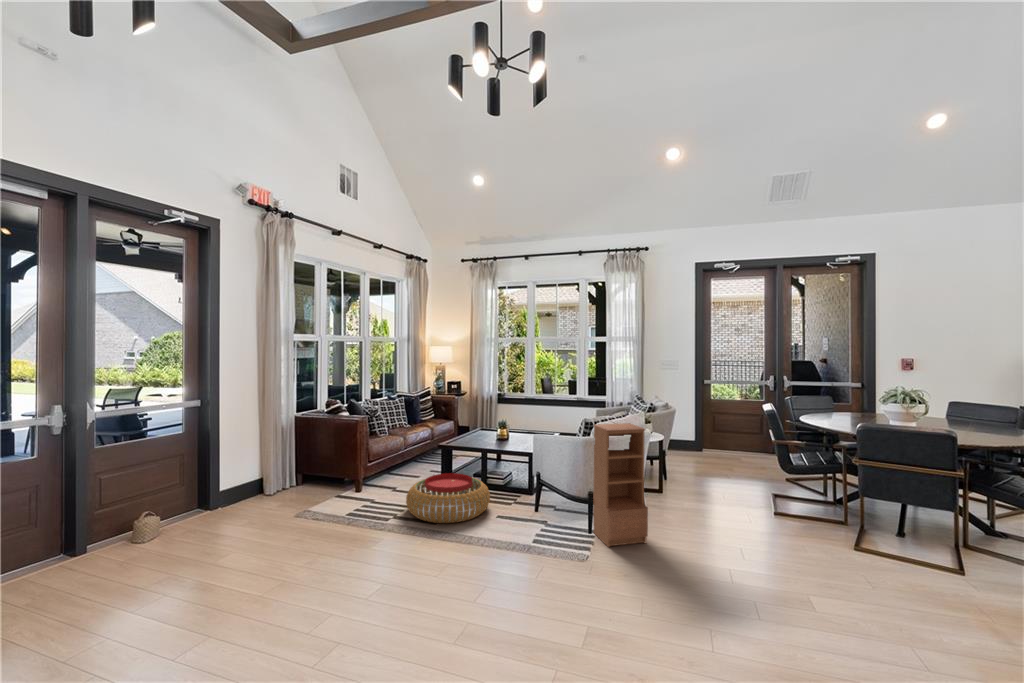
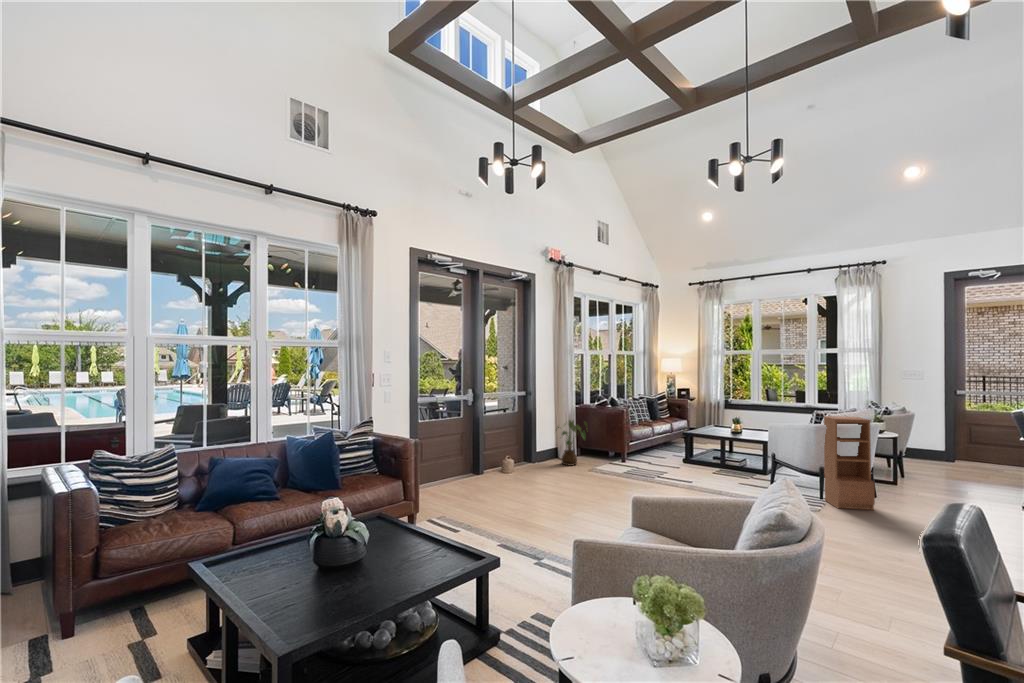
house plant: none [248,438,306,508] -> present [558,421,587,466]
pouf: present [406,473,490,523] -> none [666,452,732,485]

